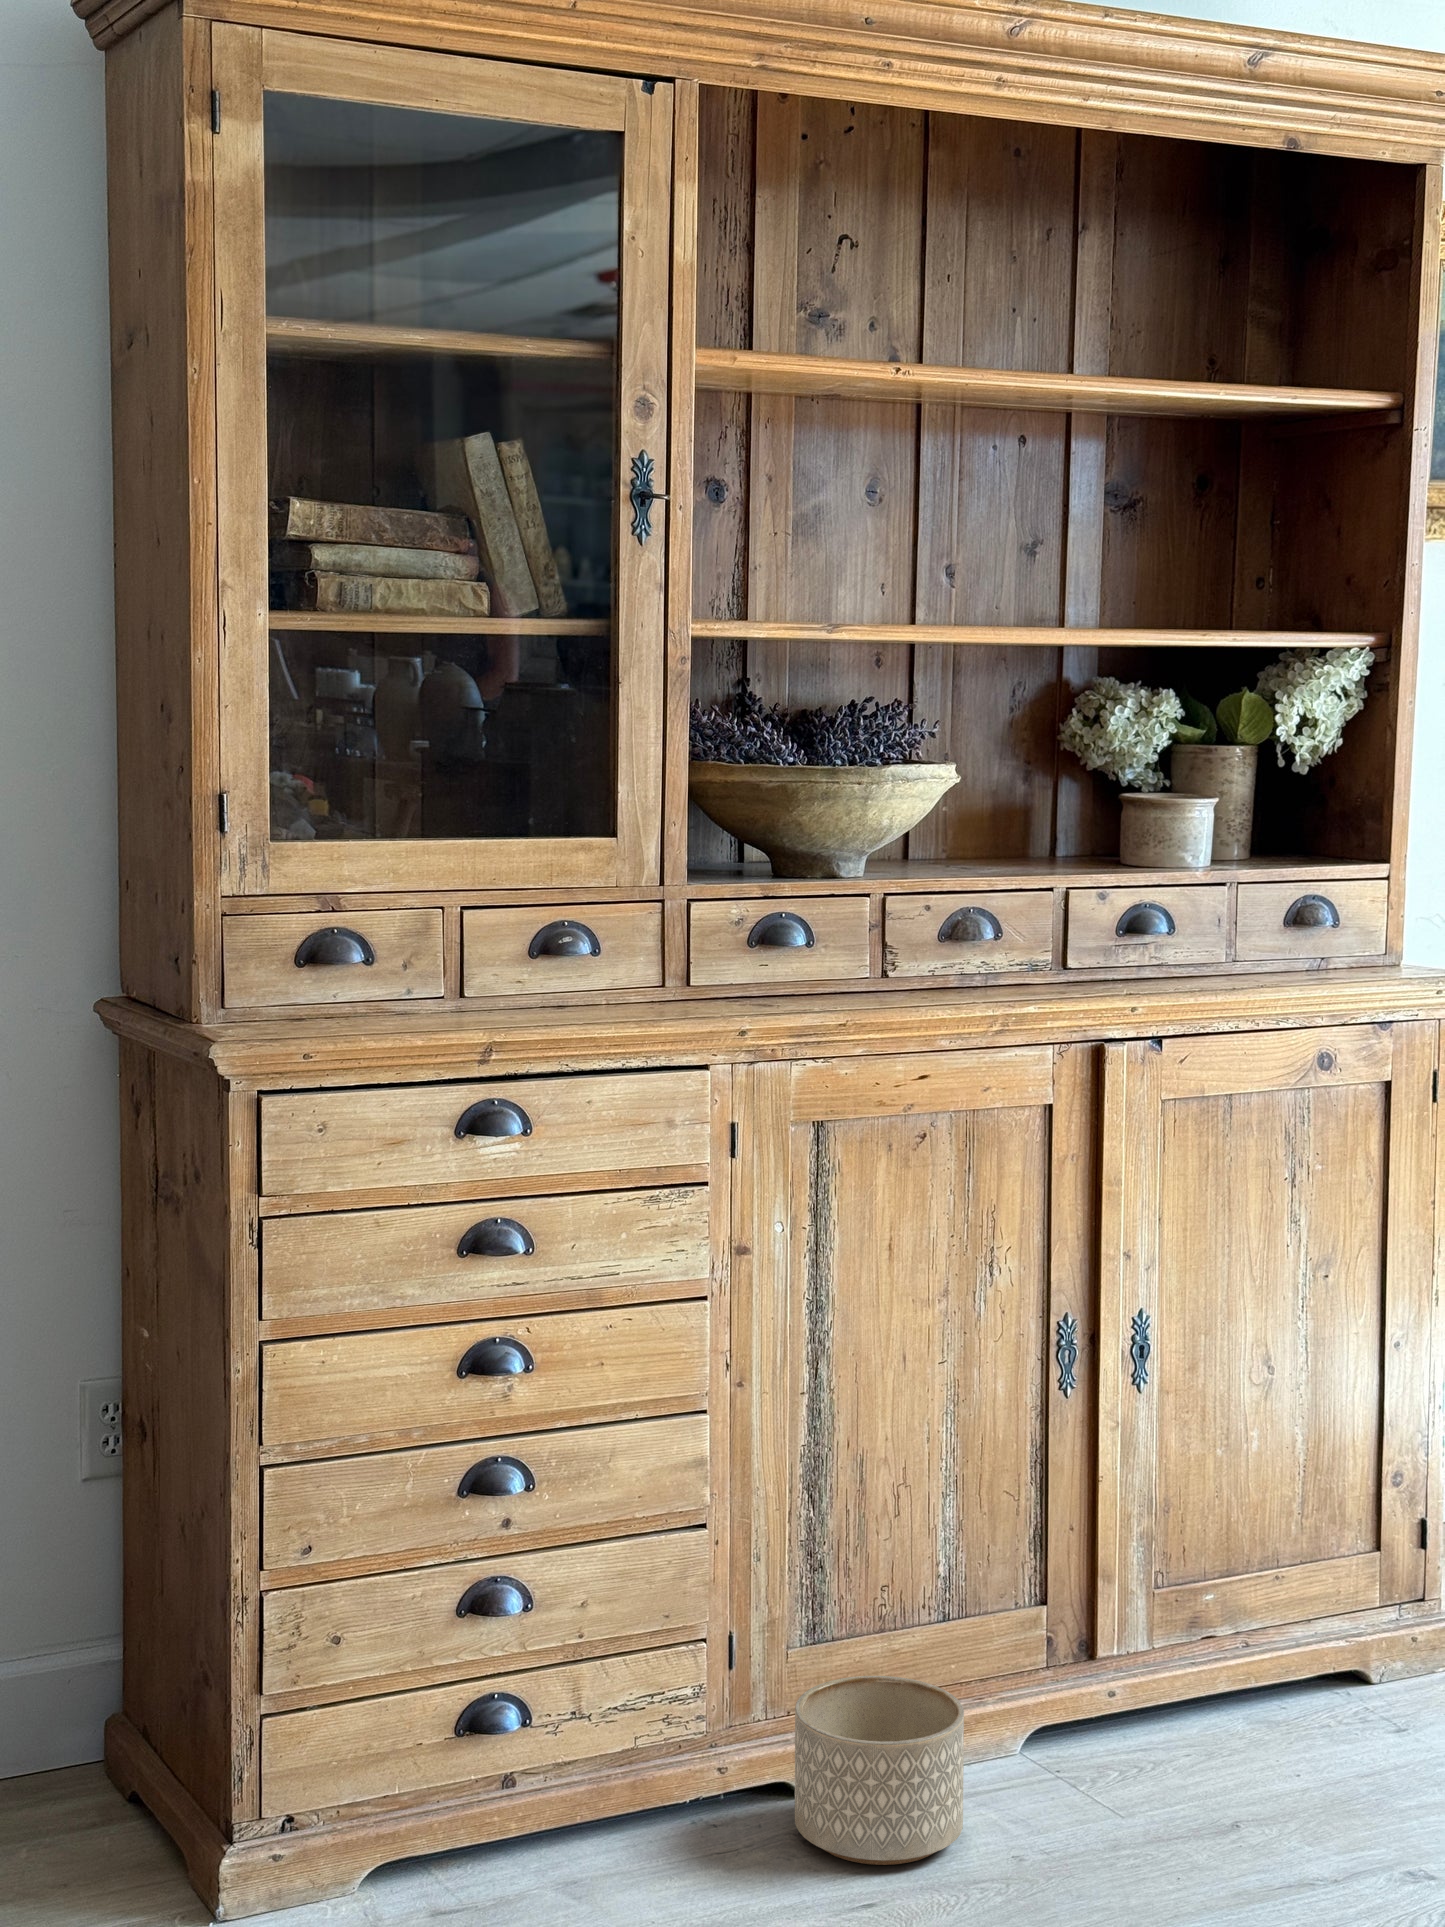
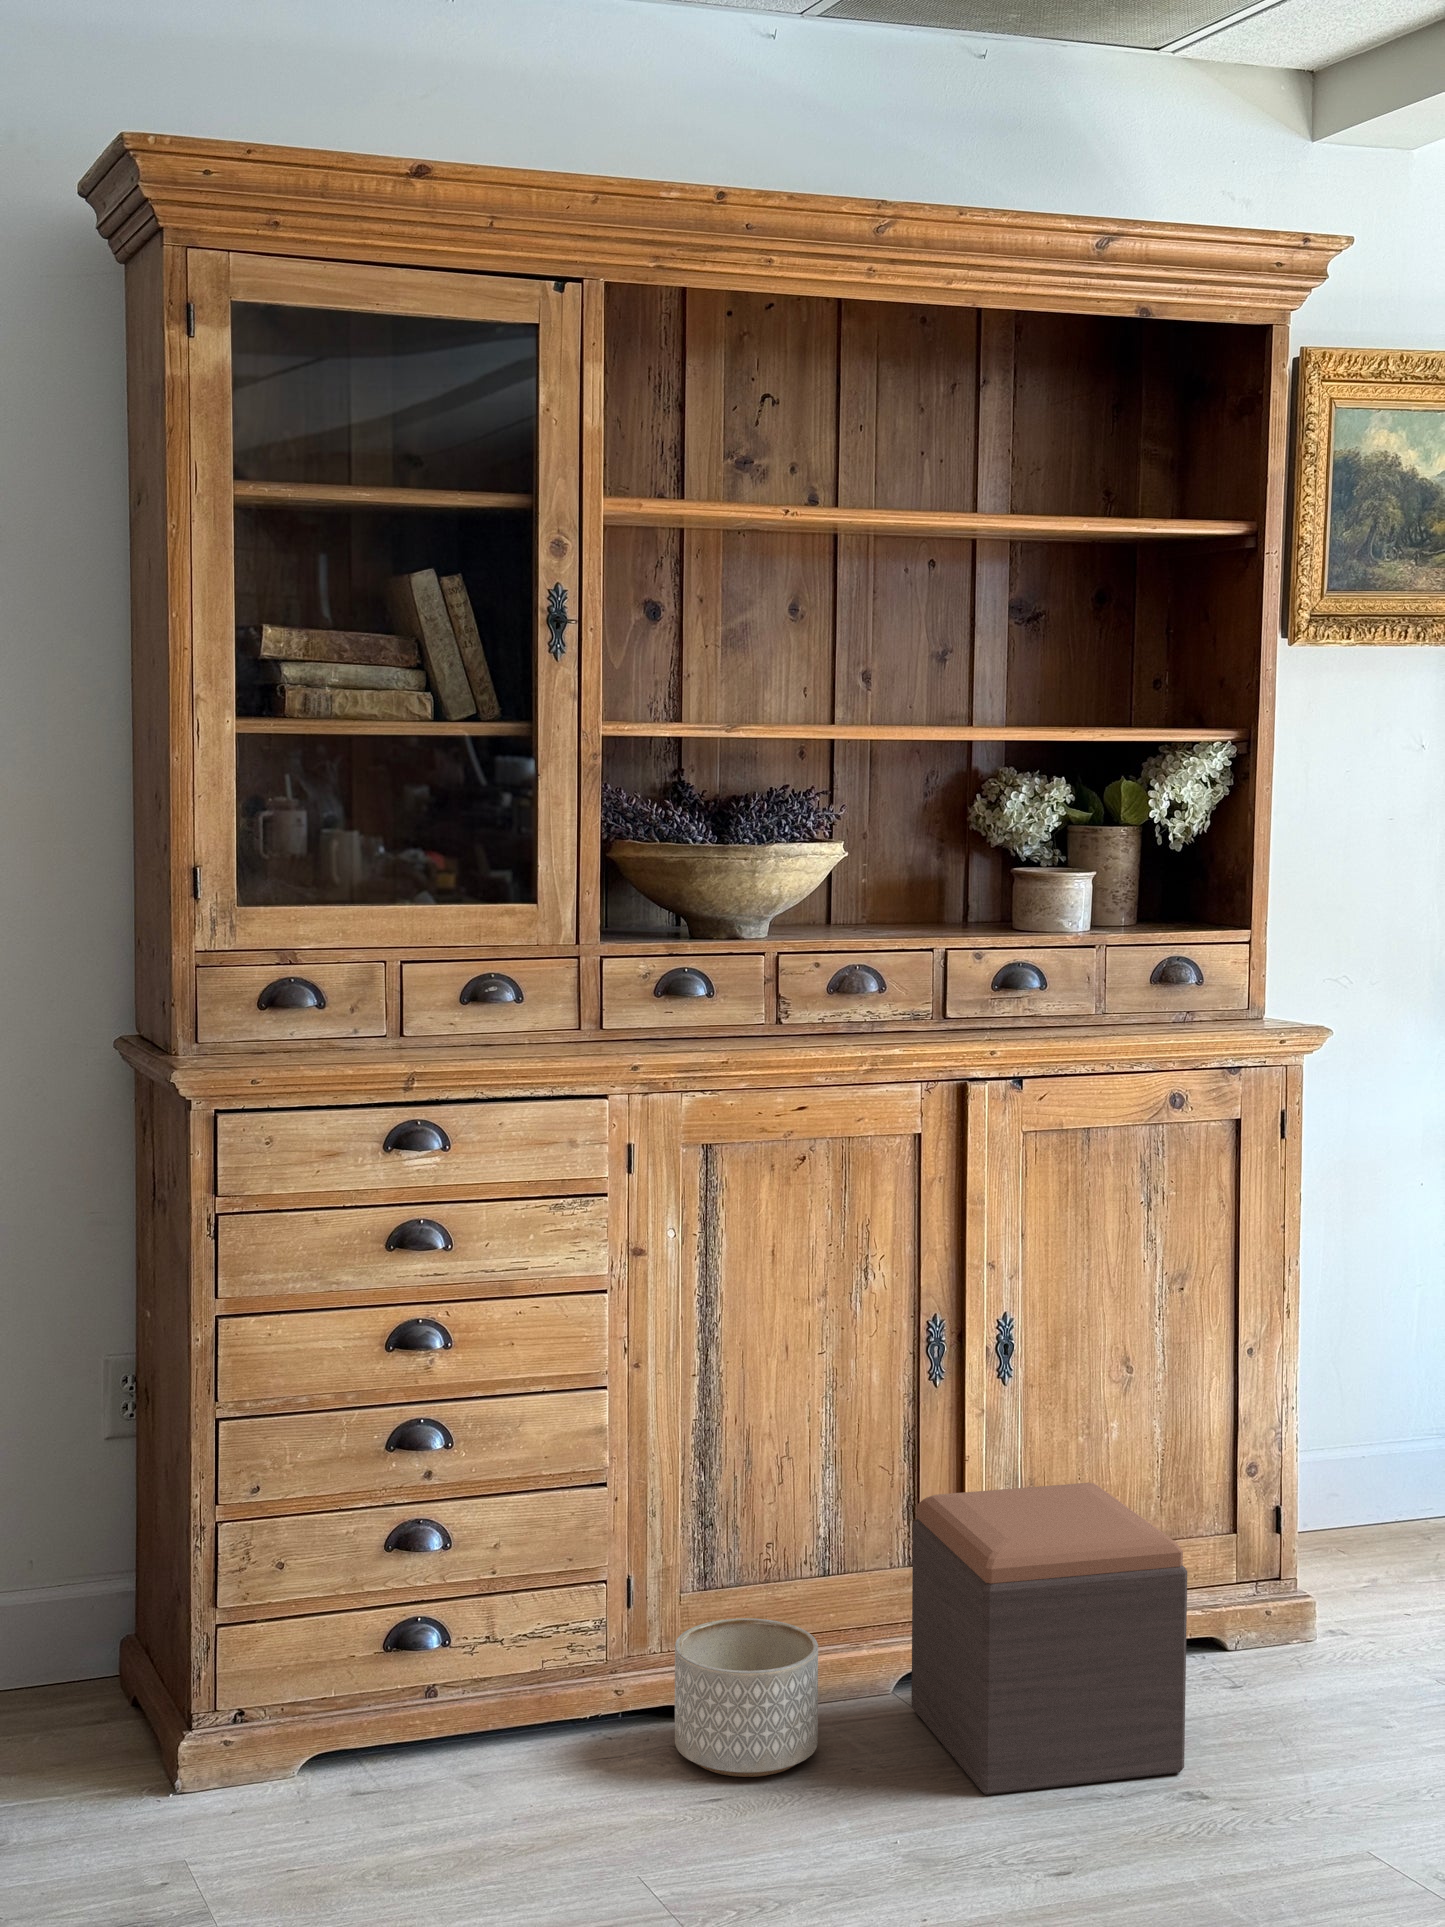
footstool: none [1050,1502,1390,1873] -> present [911,1483,1187,1795]

